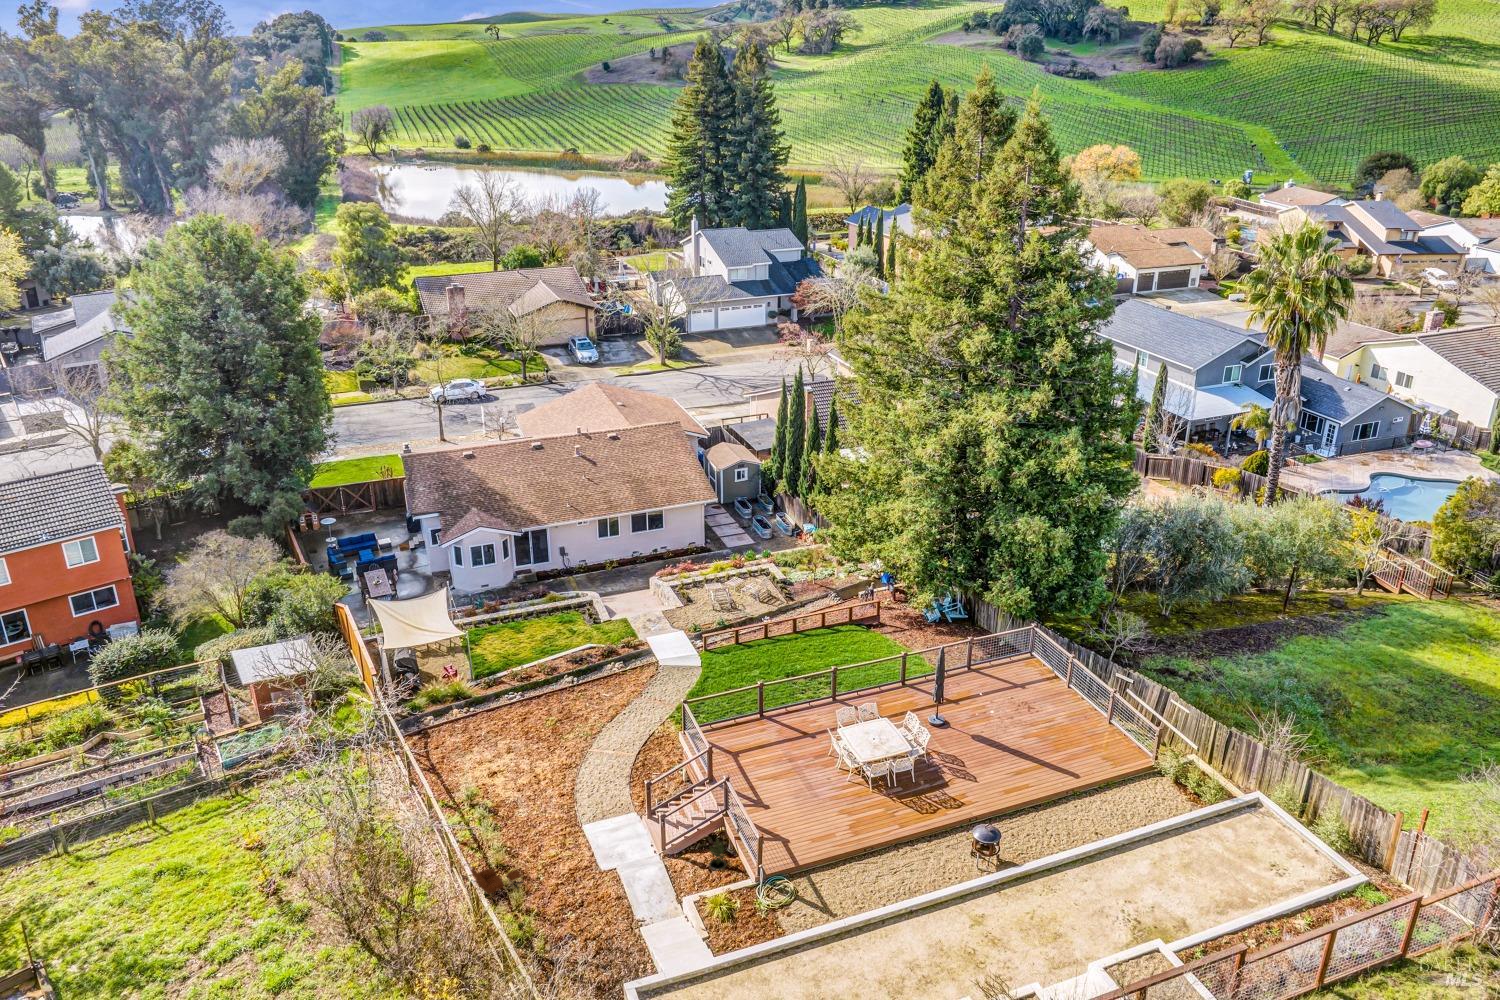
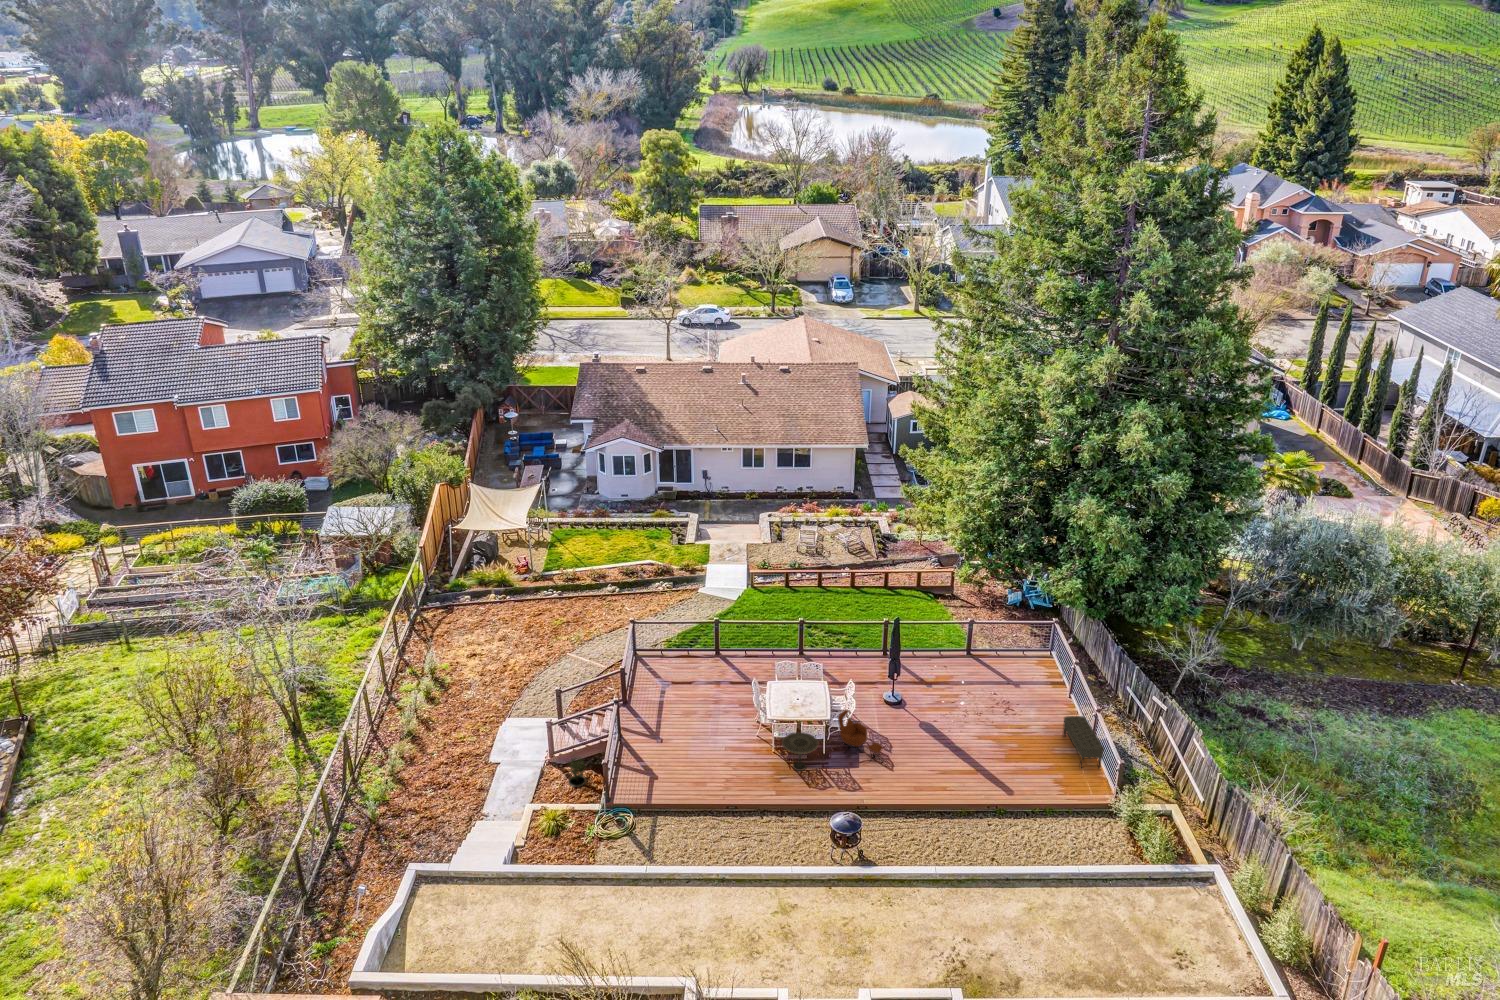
bench: none [1067,701,1115,743] -> present [1063,716,1104,768]
side table: none [890,766,922,800] -> present [782,732,818,771]
lounge chair: present [472,866,522,899] -> present [838,710,883,758]

